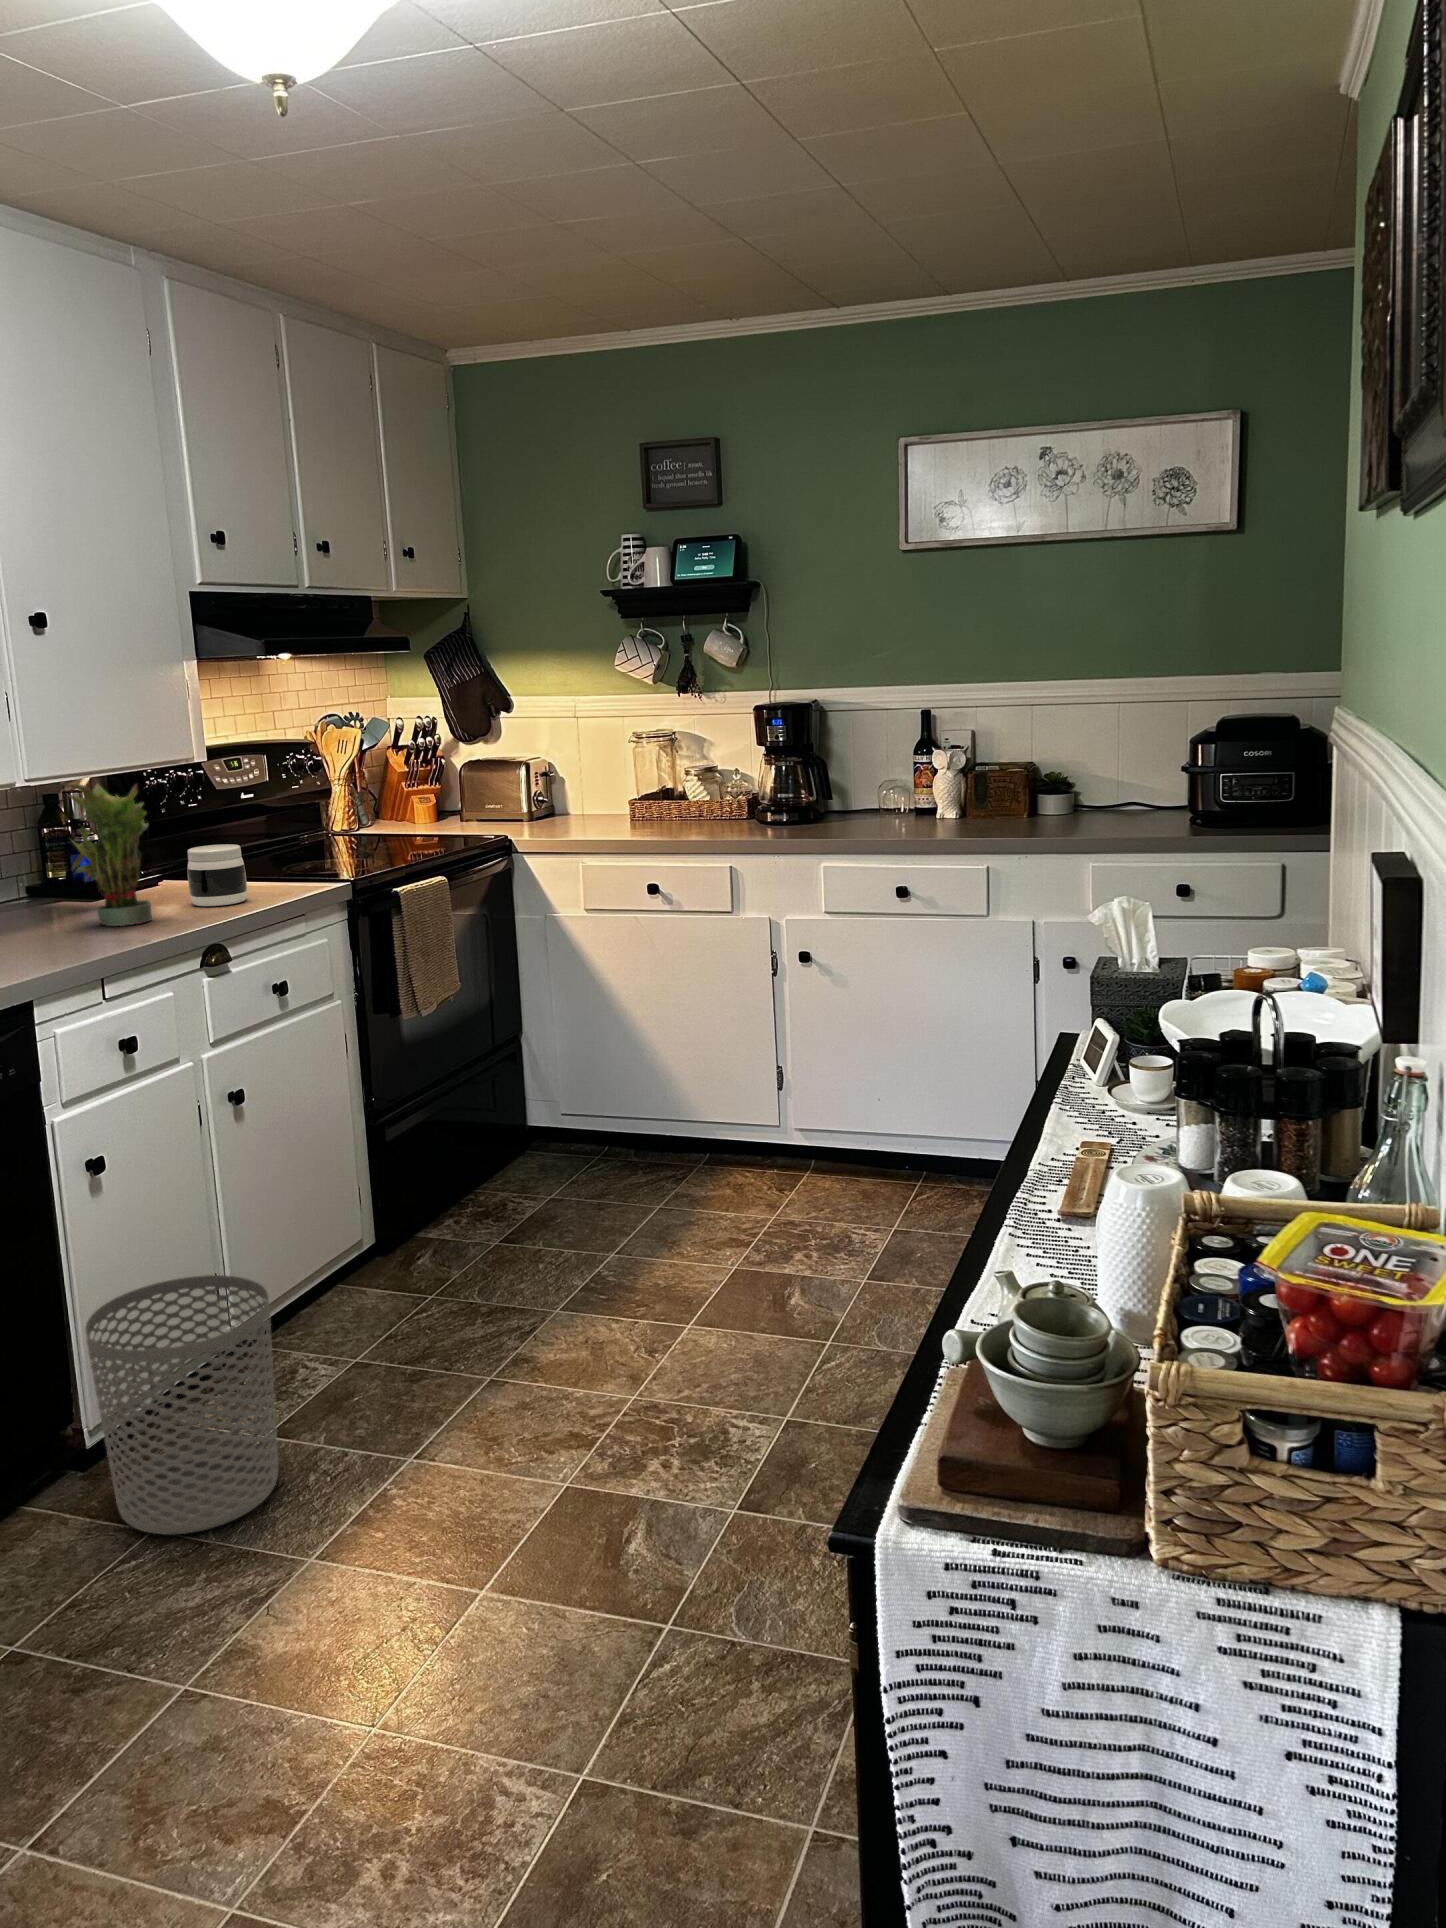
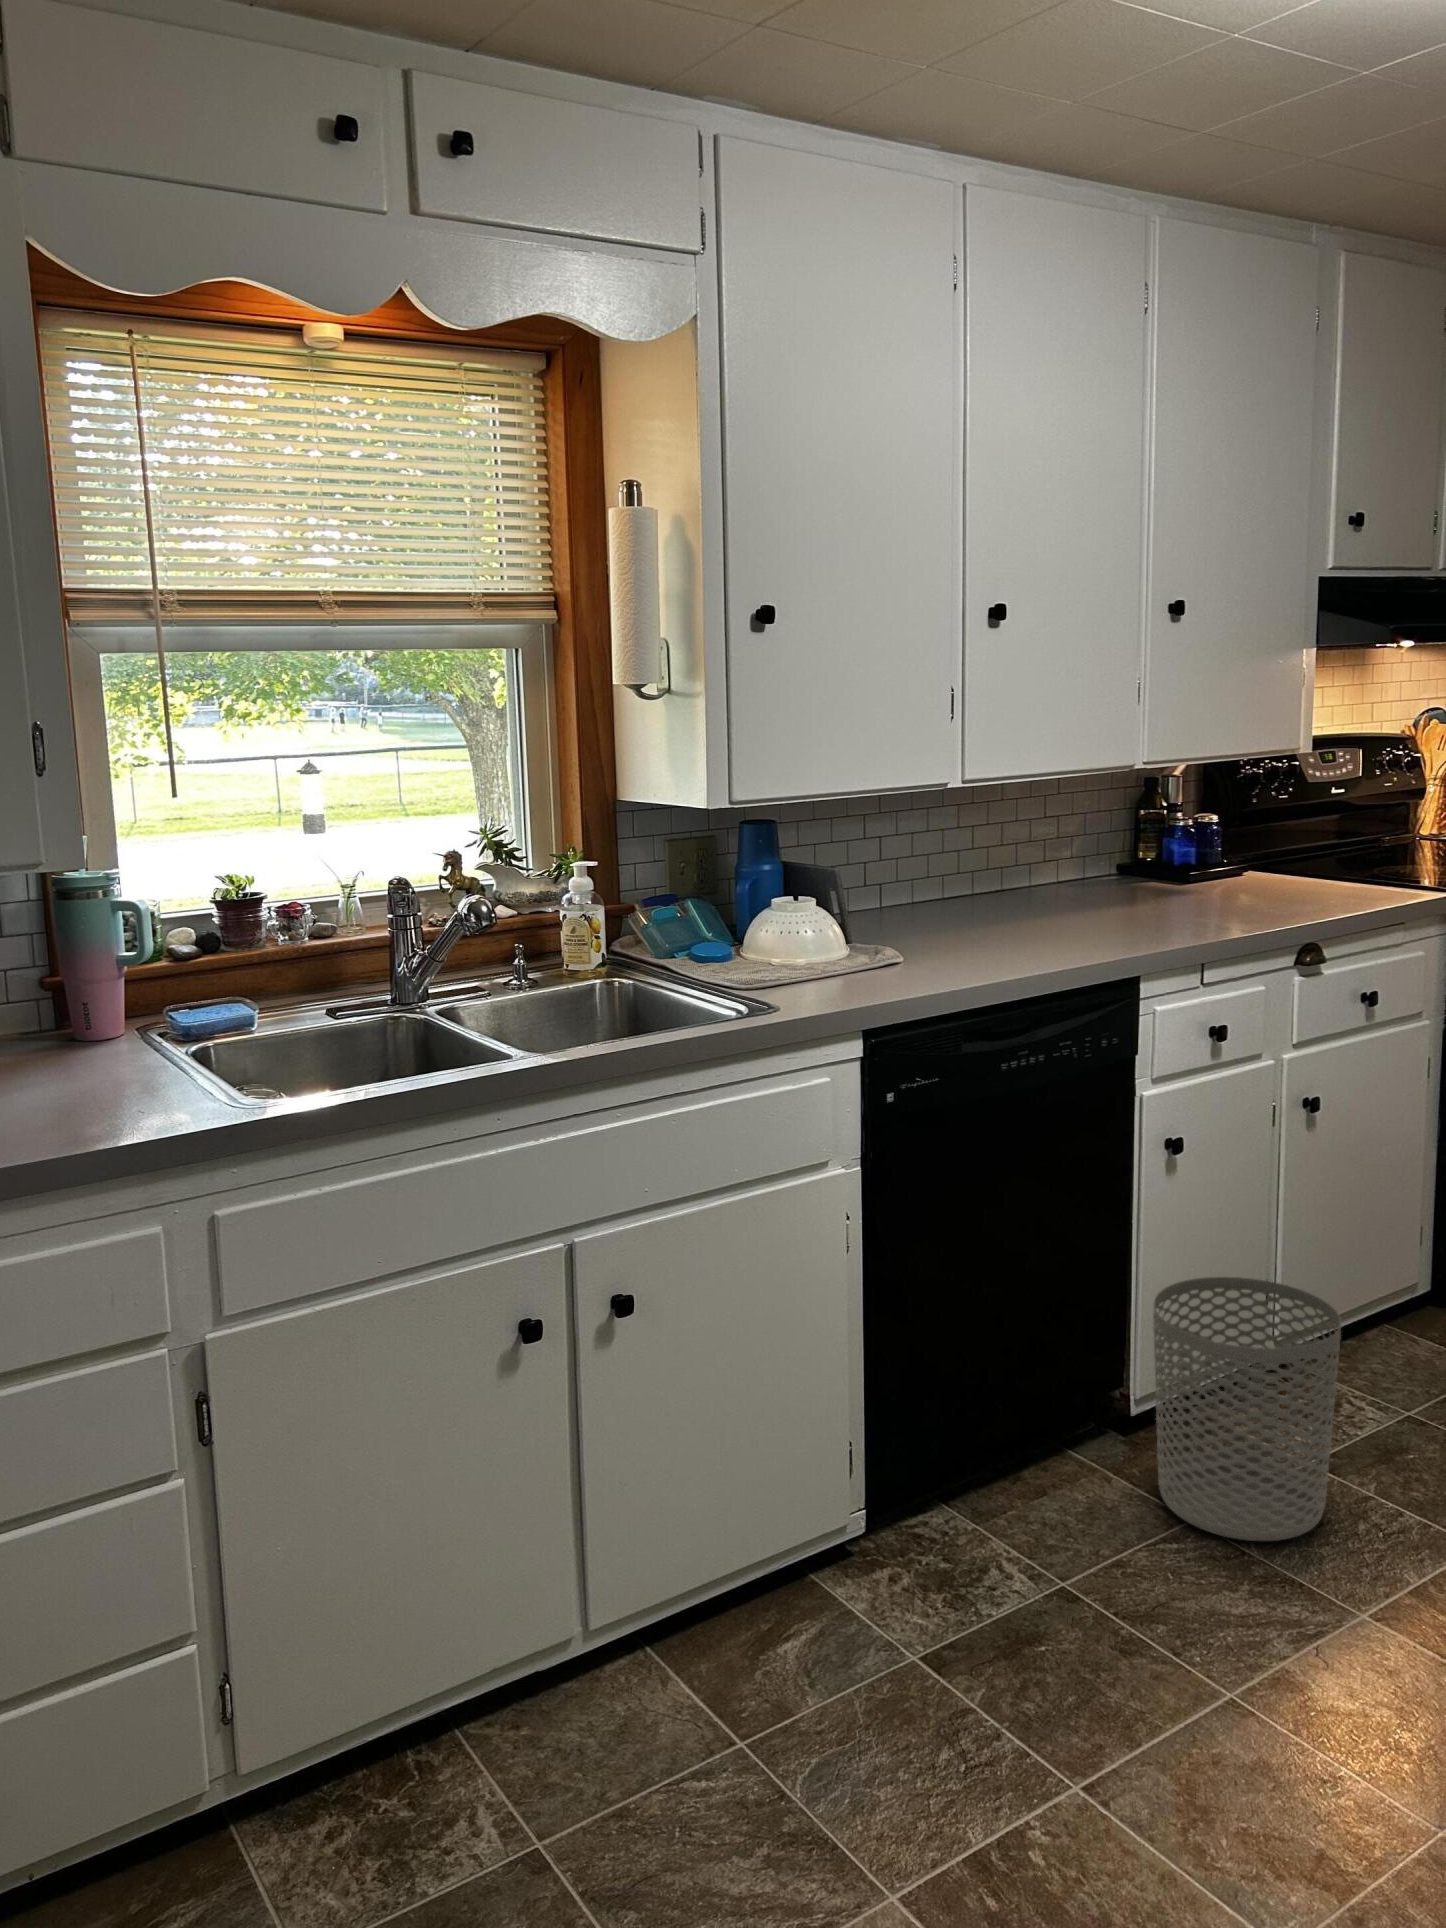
potted plant: present [60,781,152,926] -> none [1175,763,1260,912]
jar: present [187,844,247,906] -> none [1285,839,1346,903]

